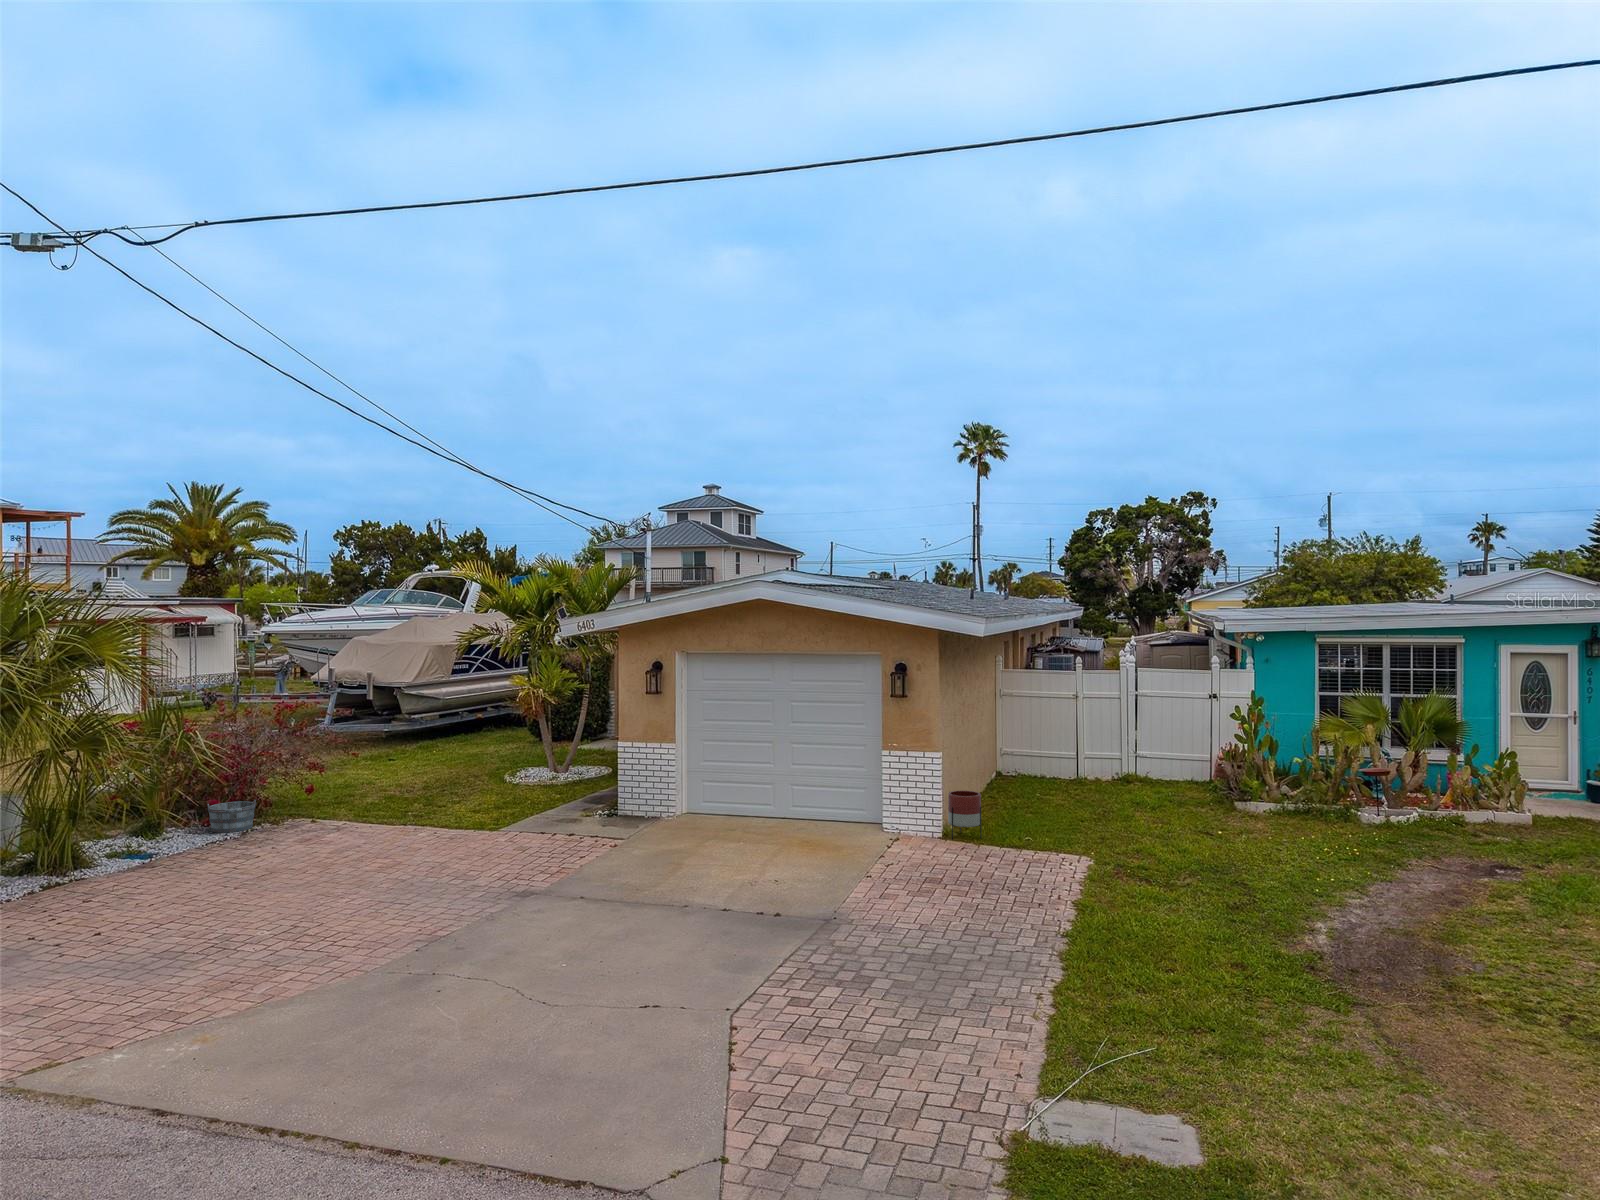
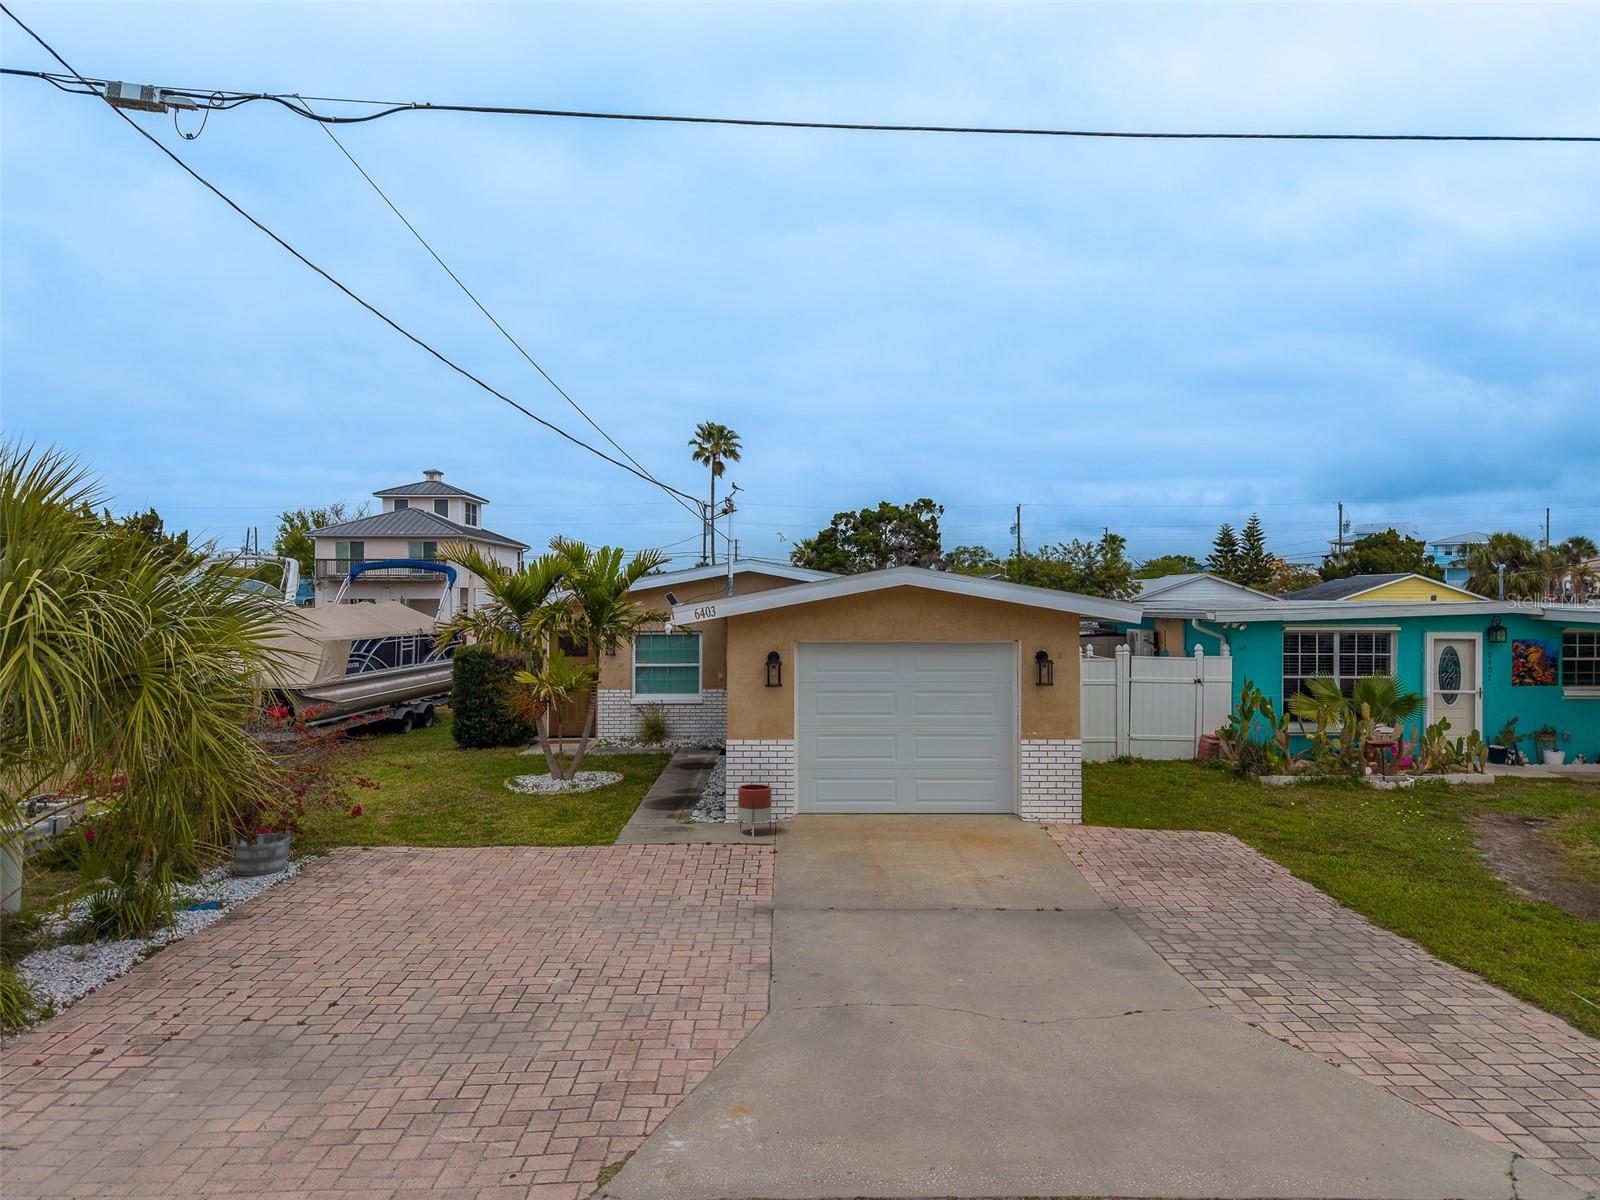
planter: present [948,791,981,839] -> present [738,784,772,831]

